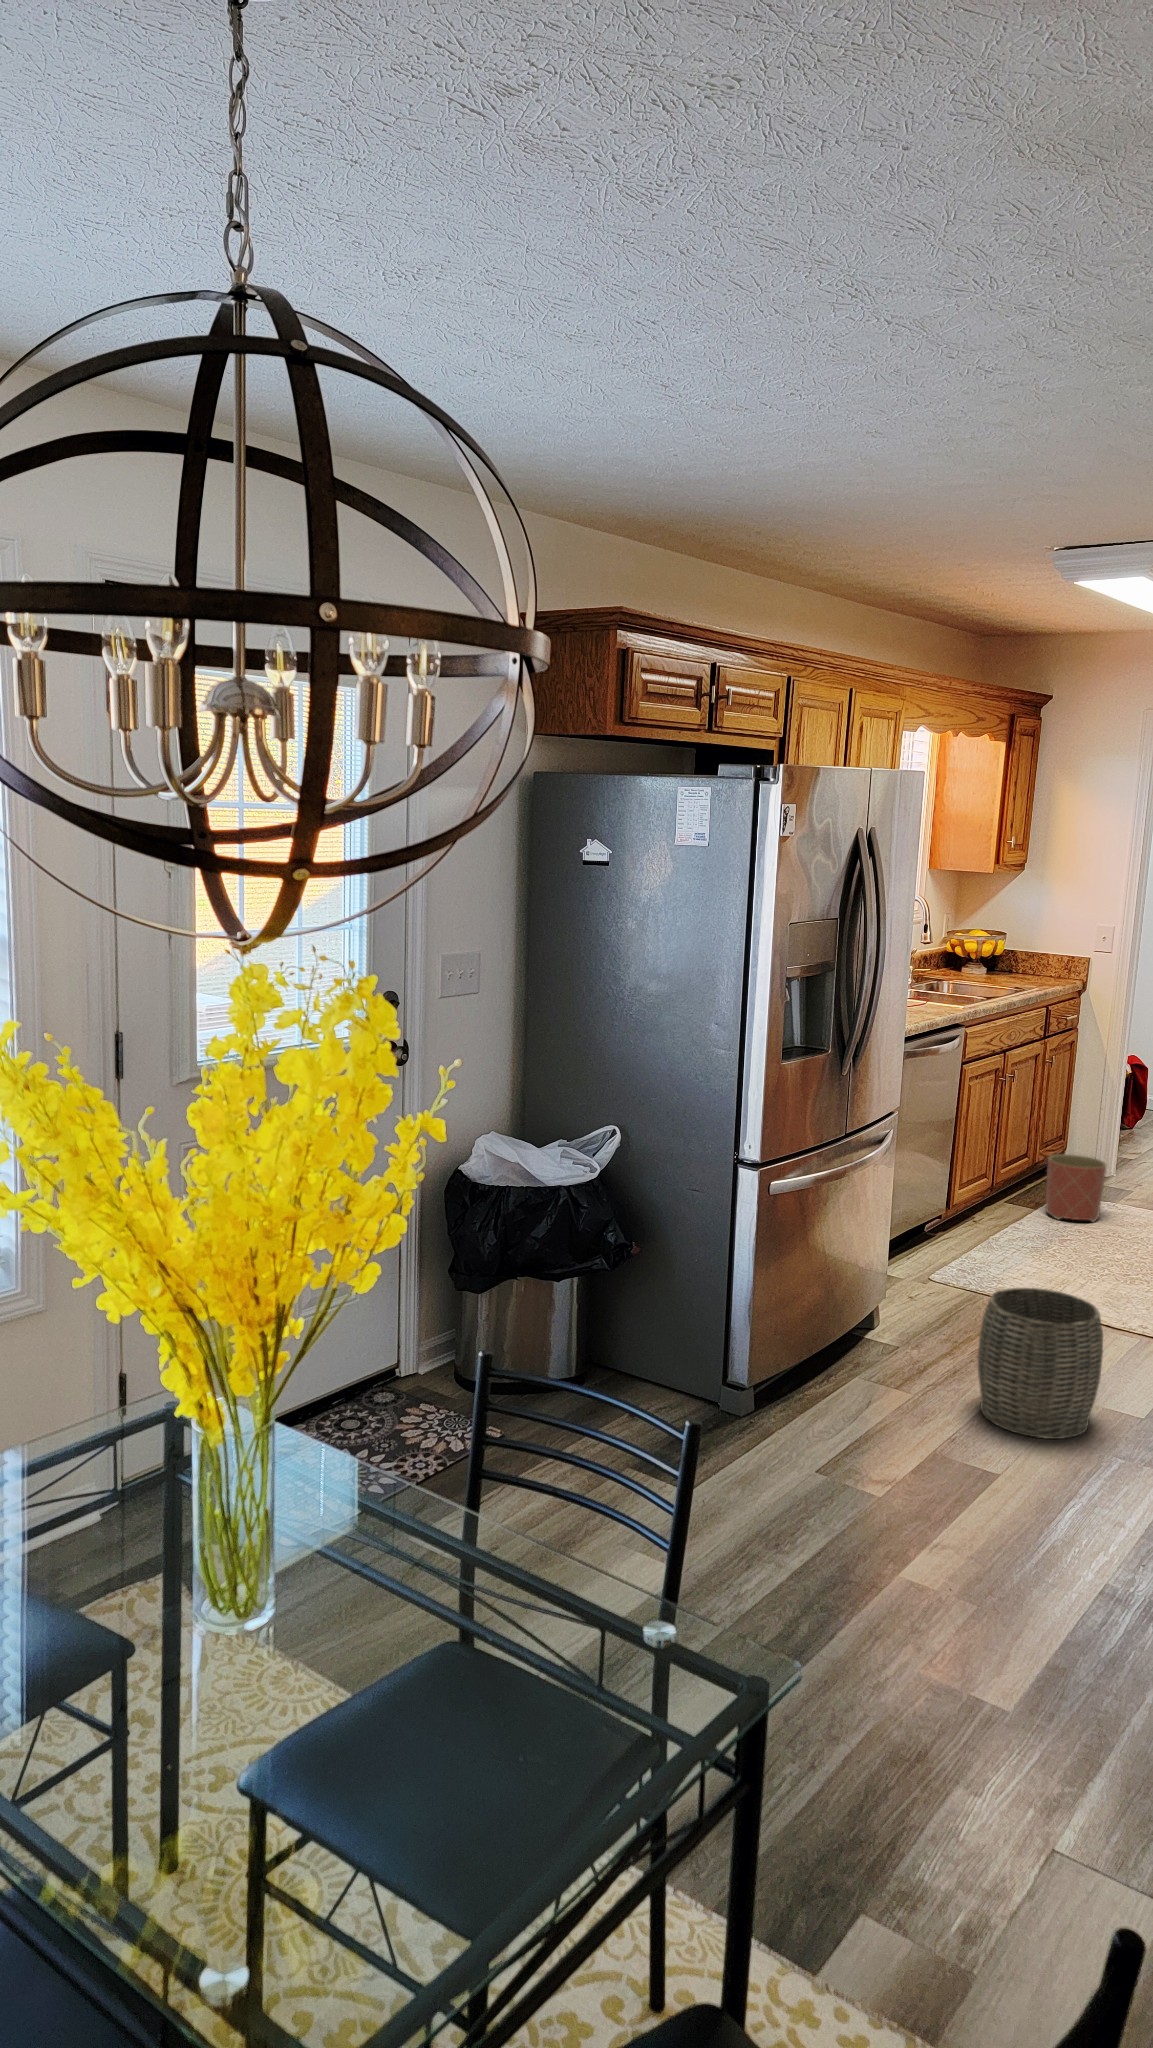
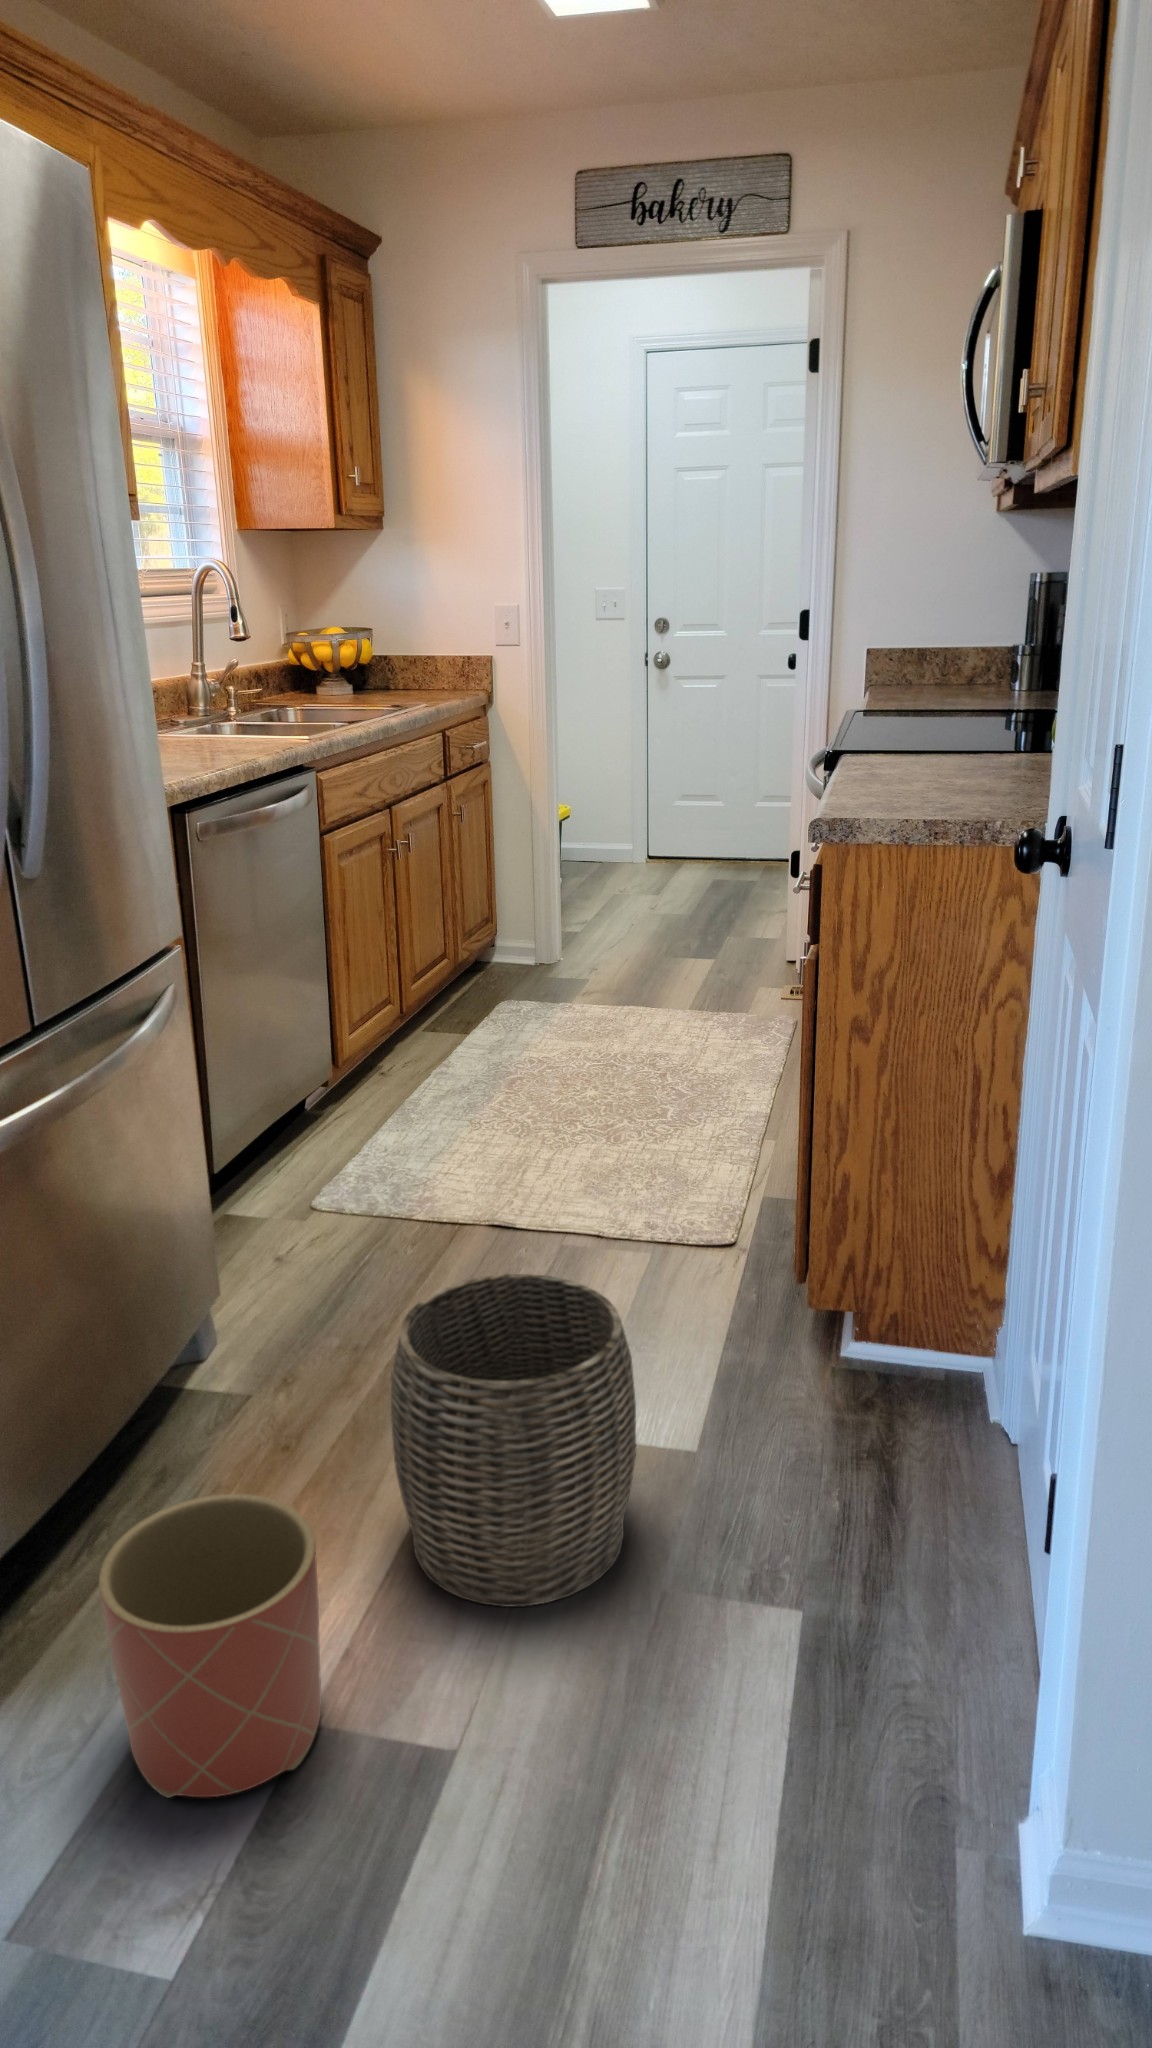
planter: present [1046,1154,1106,1222] -> present [99,1494,322,1798]

